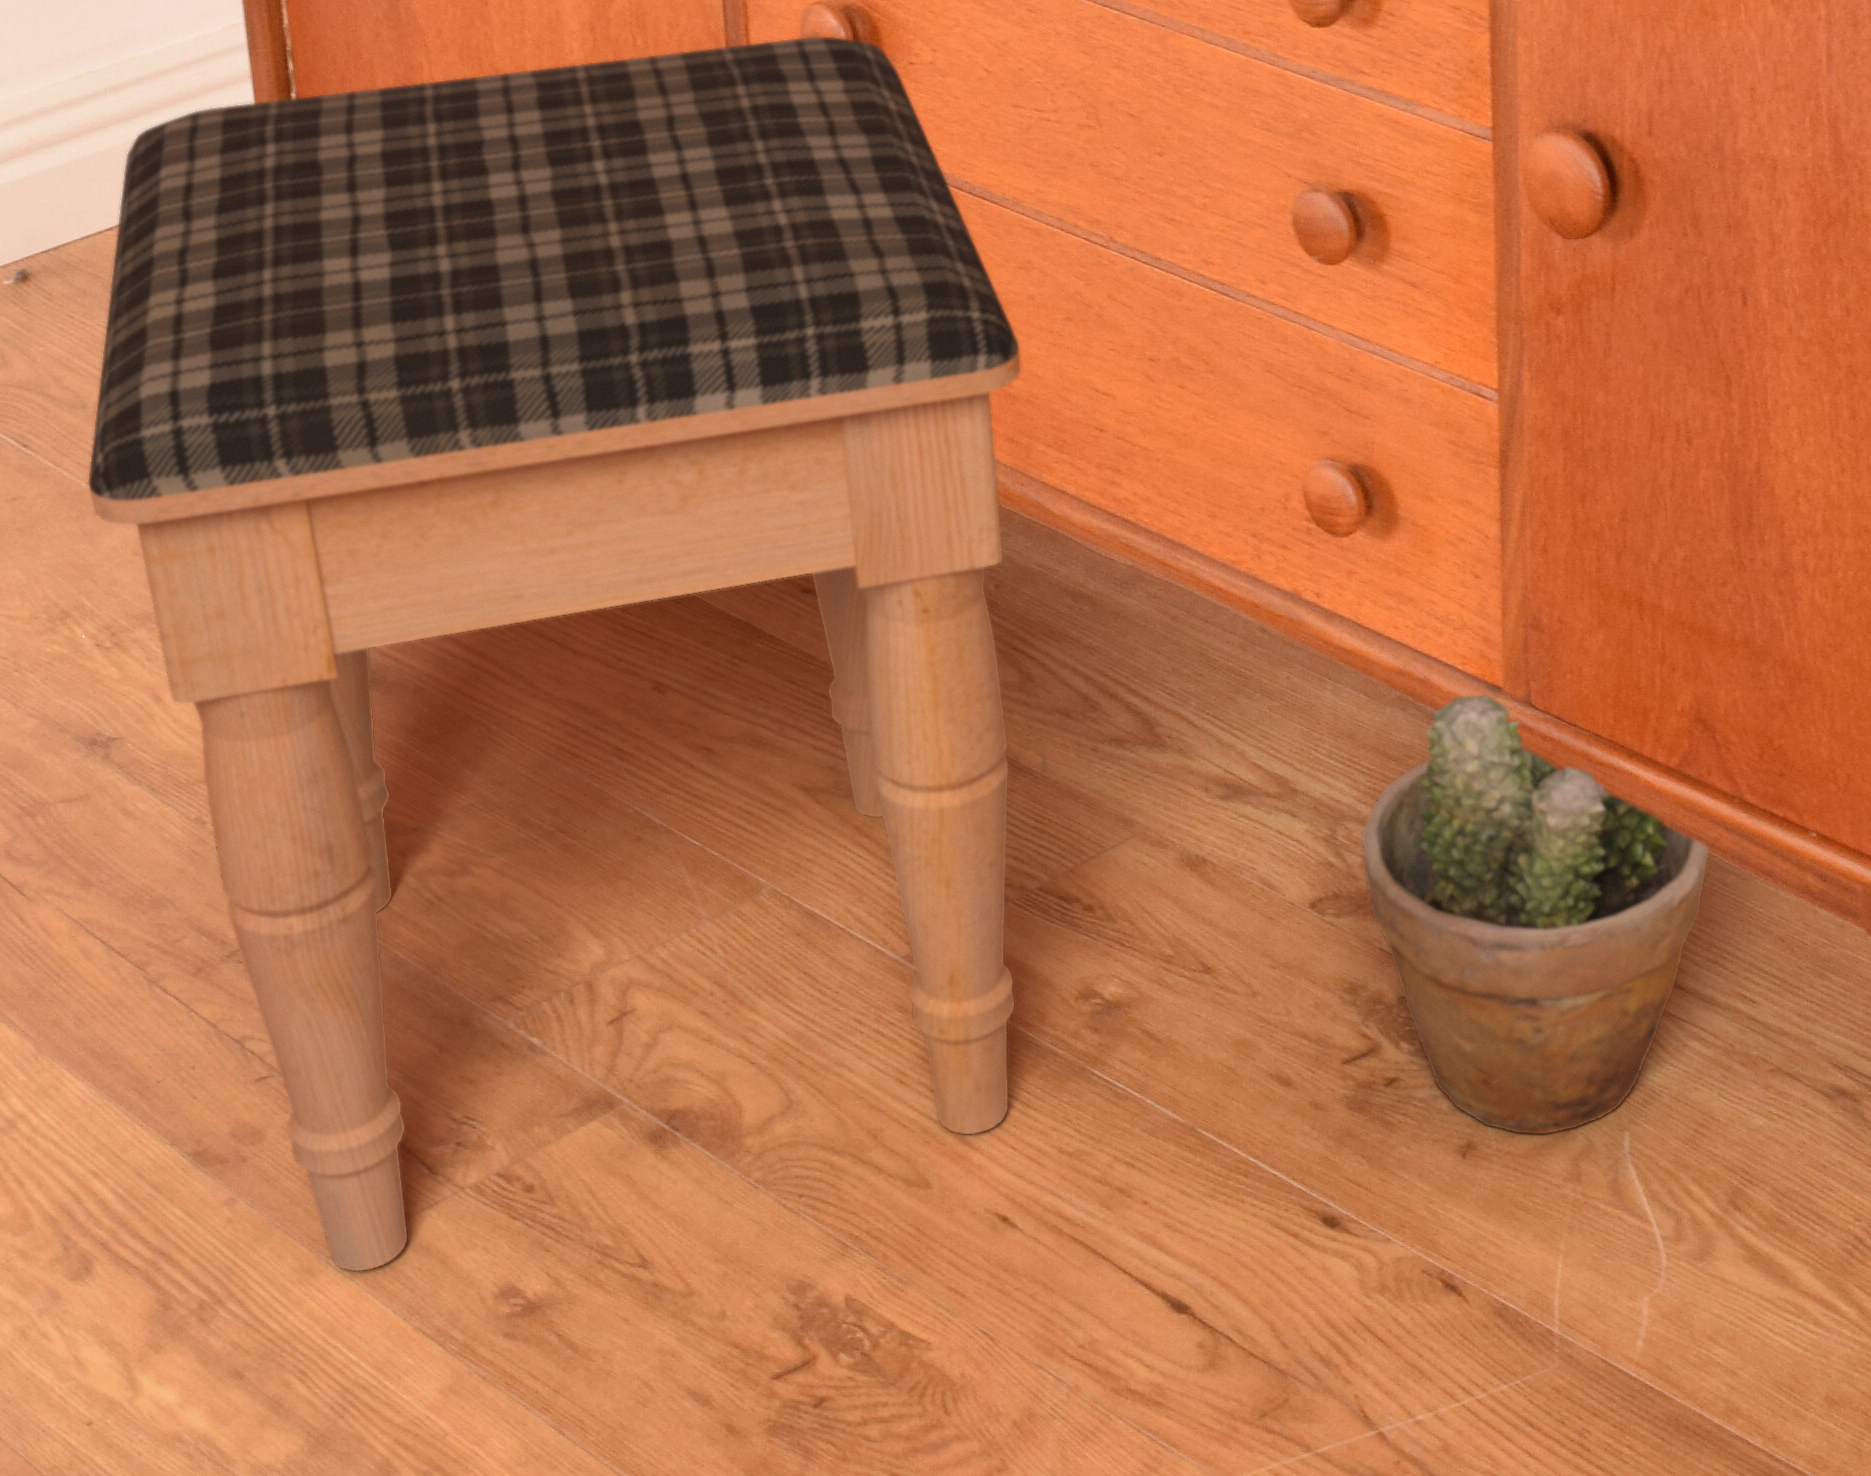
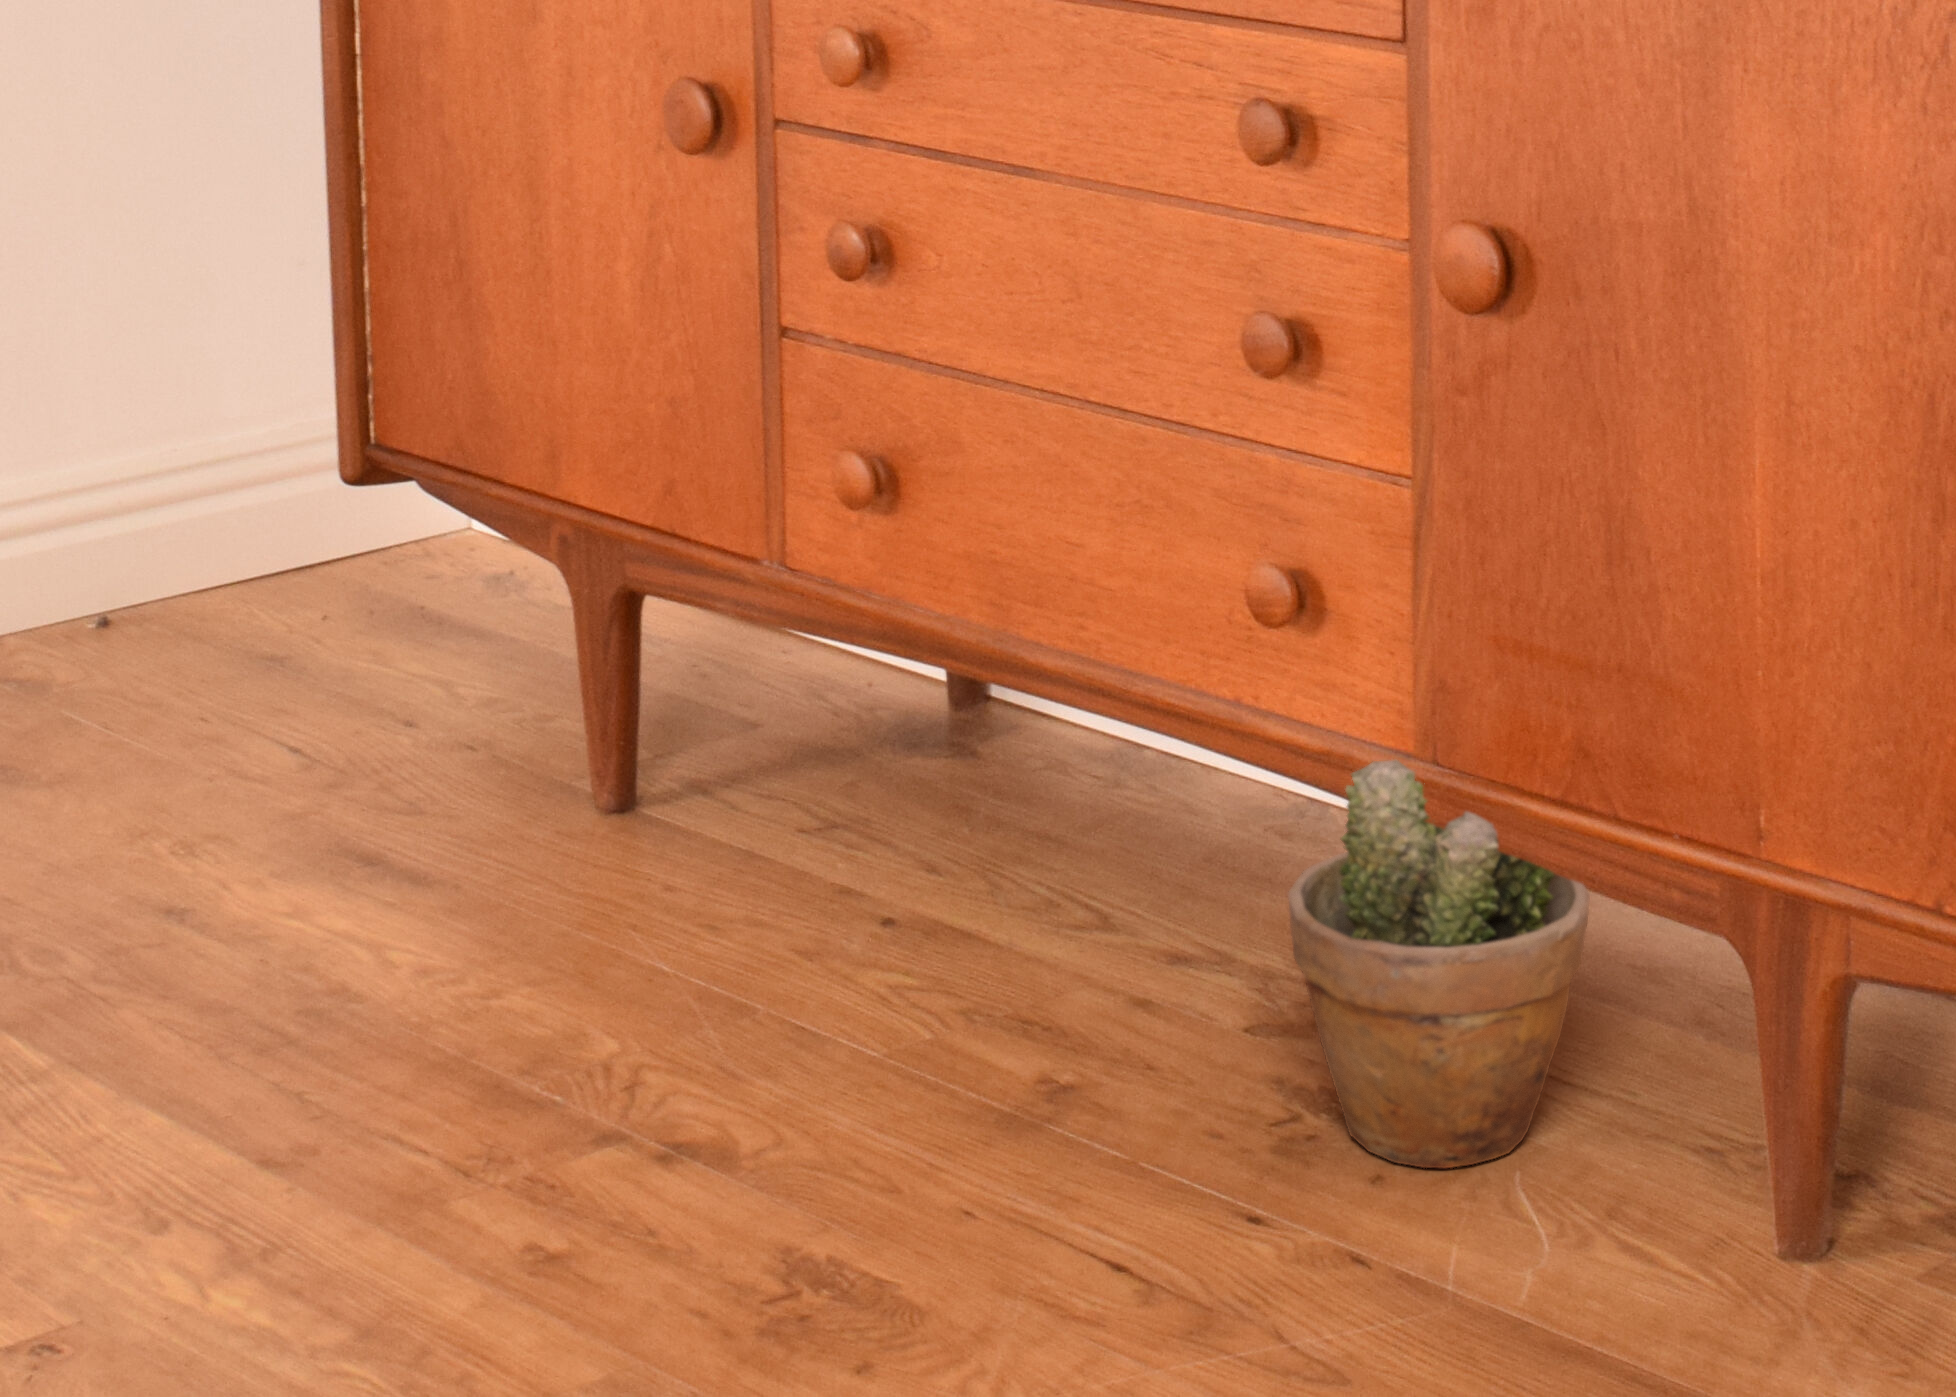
footstool: present [89,37,1021,1271] -> none [254,251,1013,1241]

